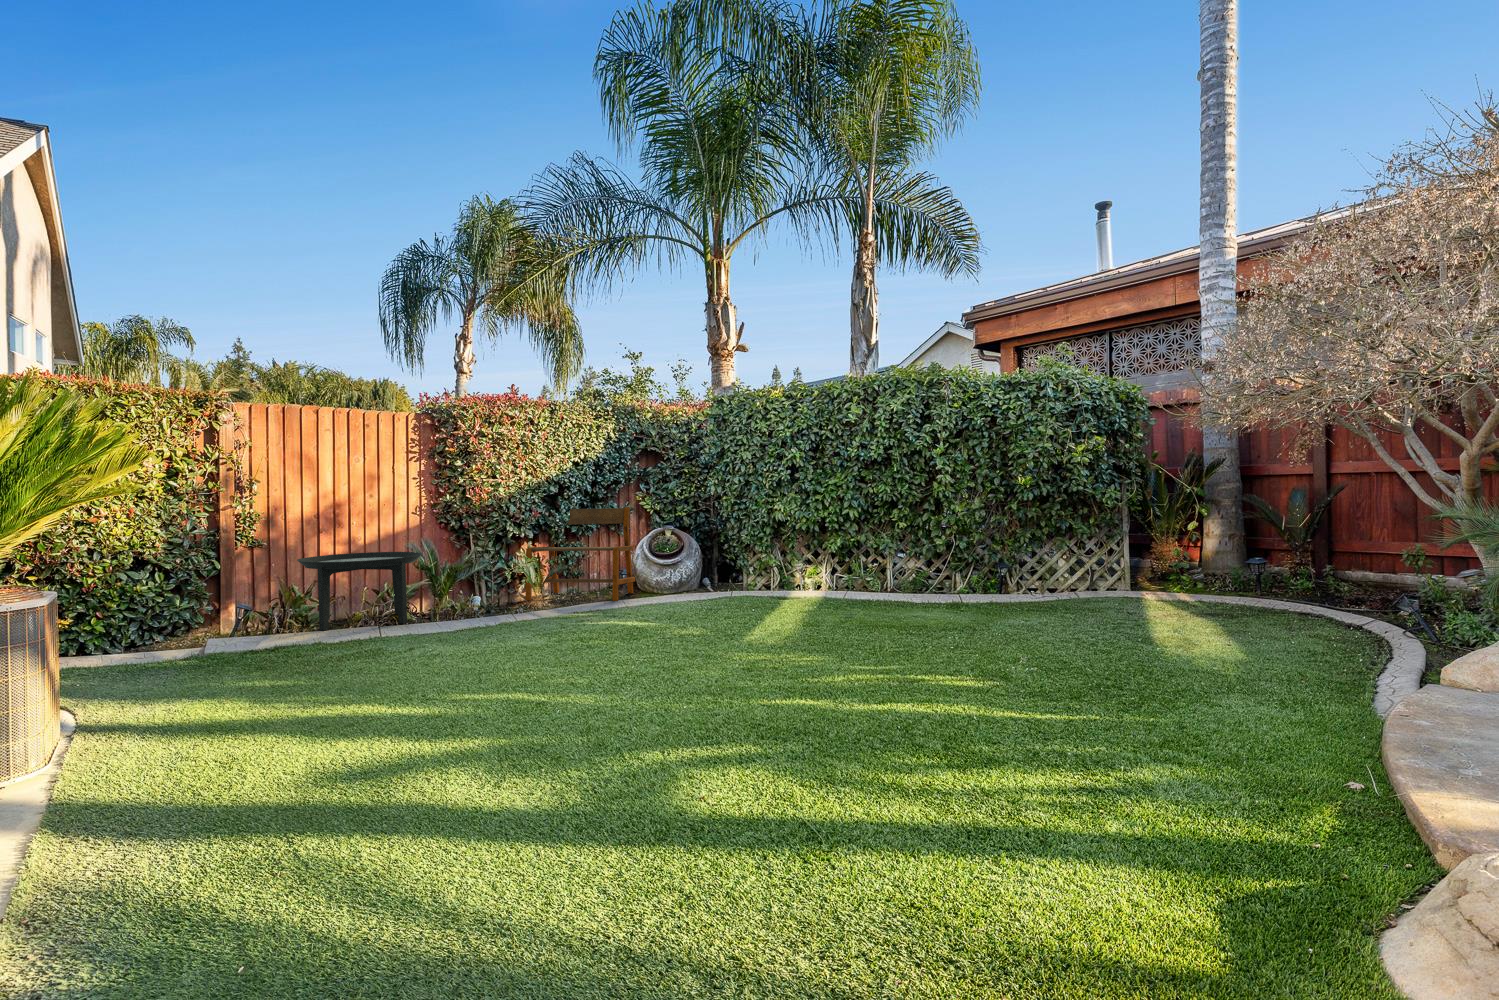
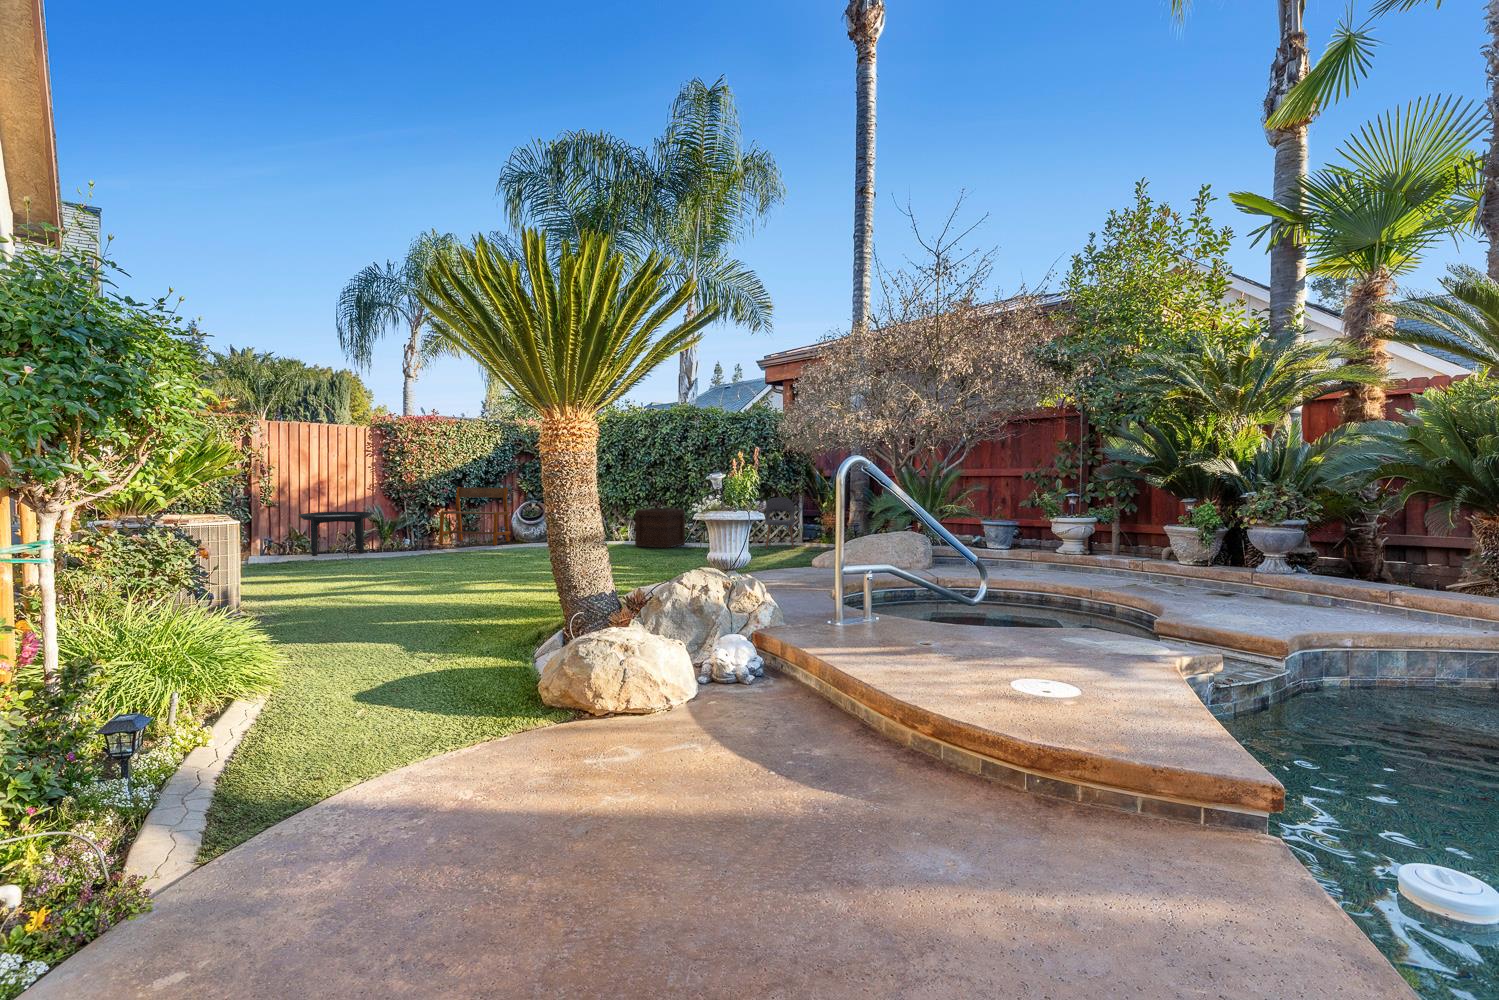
chair: none [1065,511,1131,599] -> present [765,497,795,549]
wooden crate: none [847,534,925,602] -> present [635,508,685,548]

